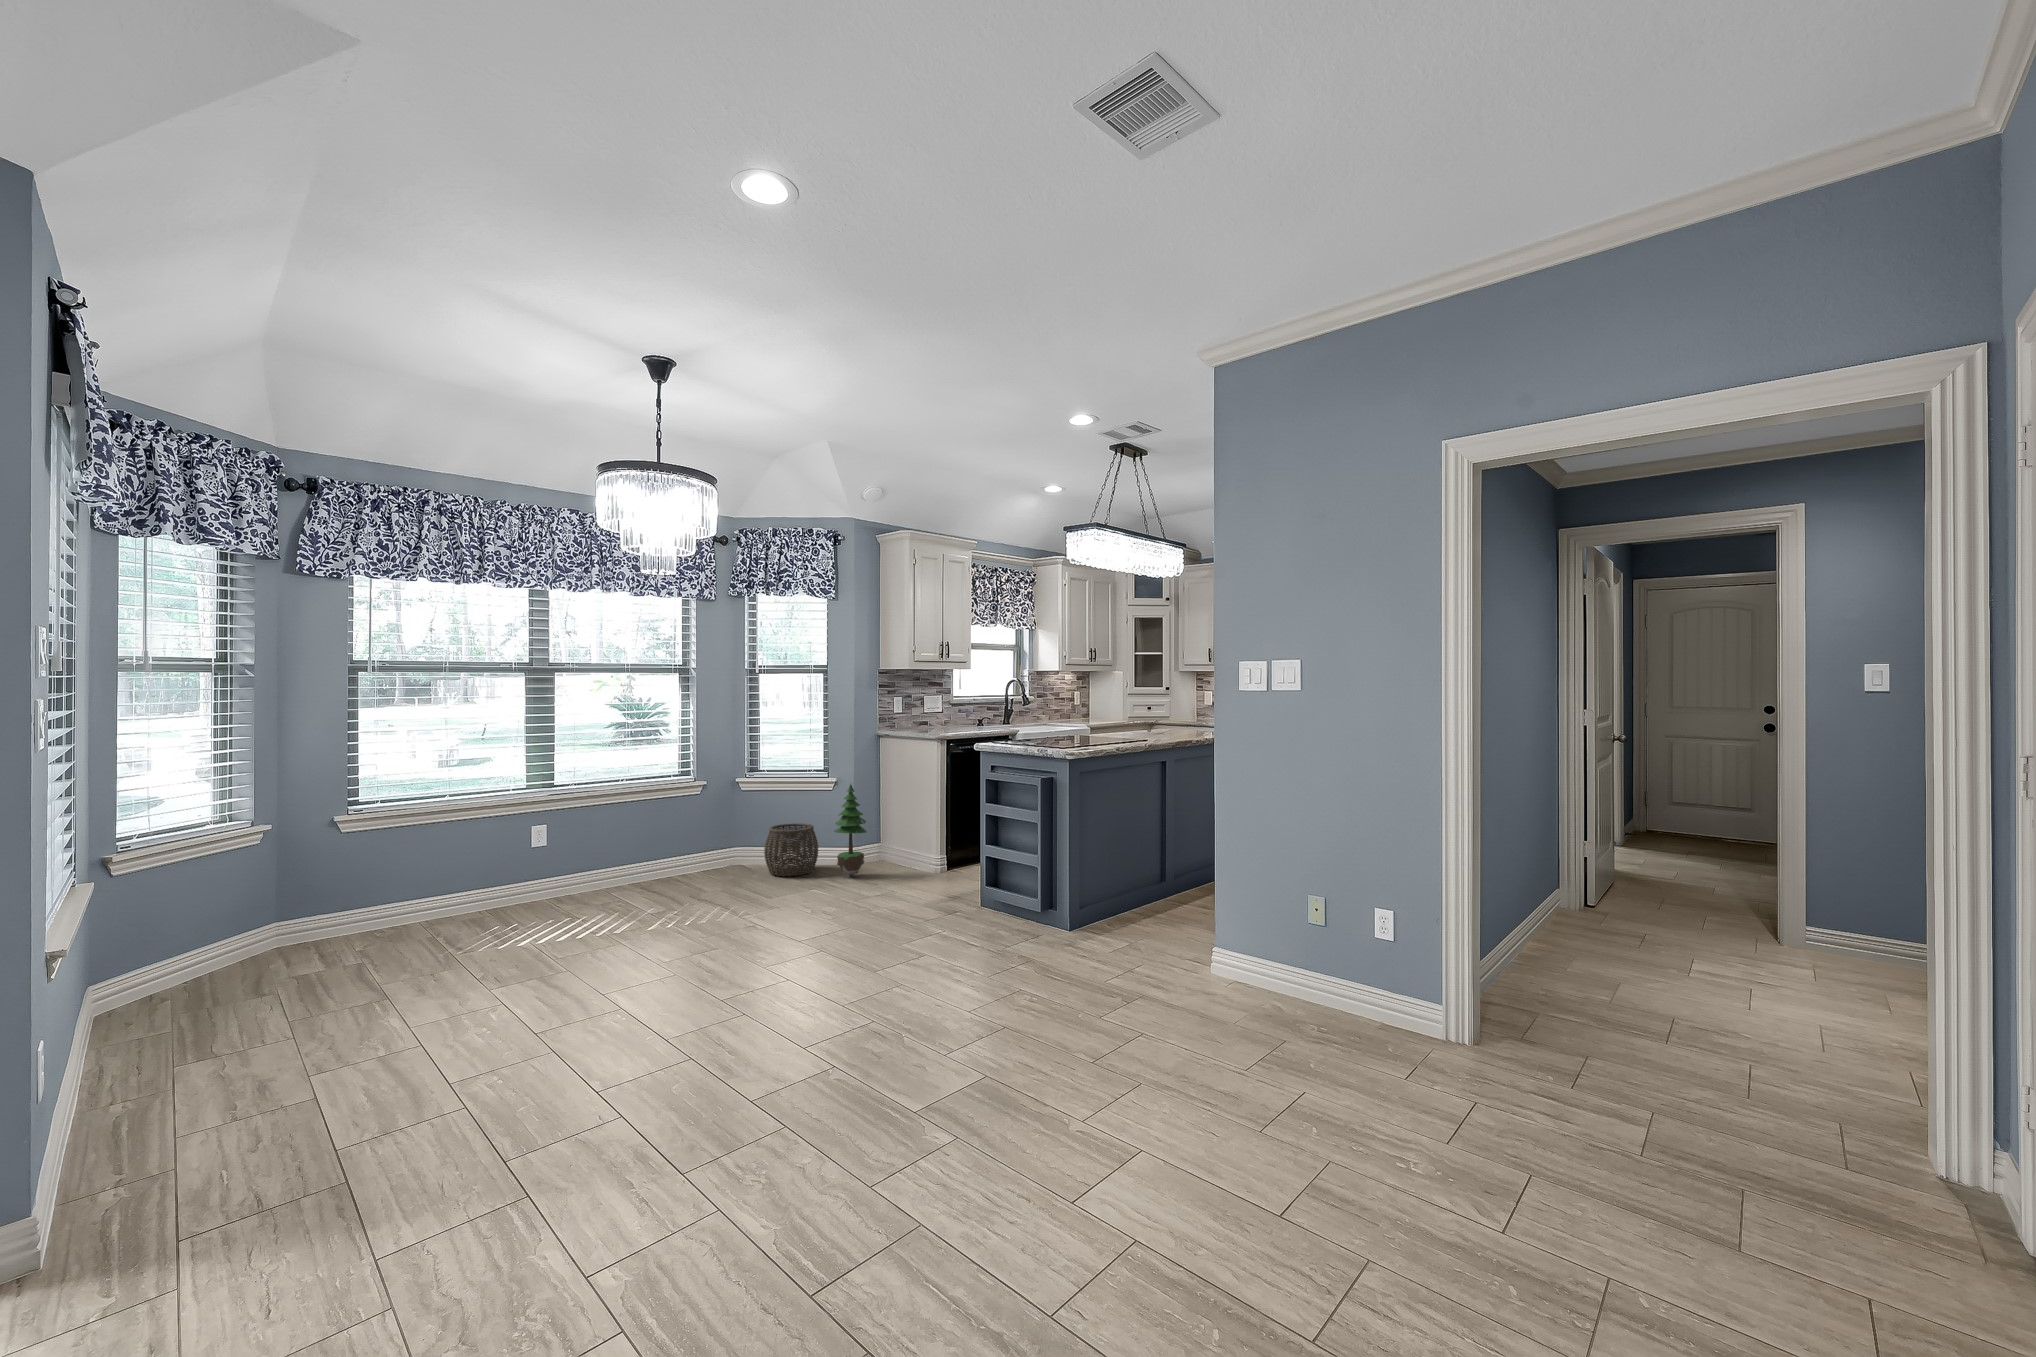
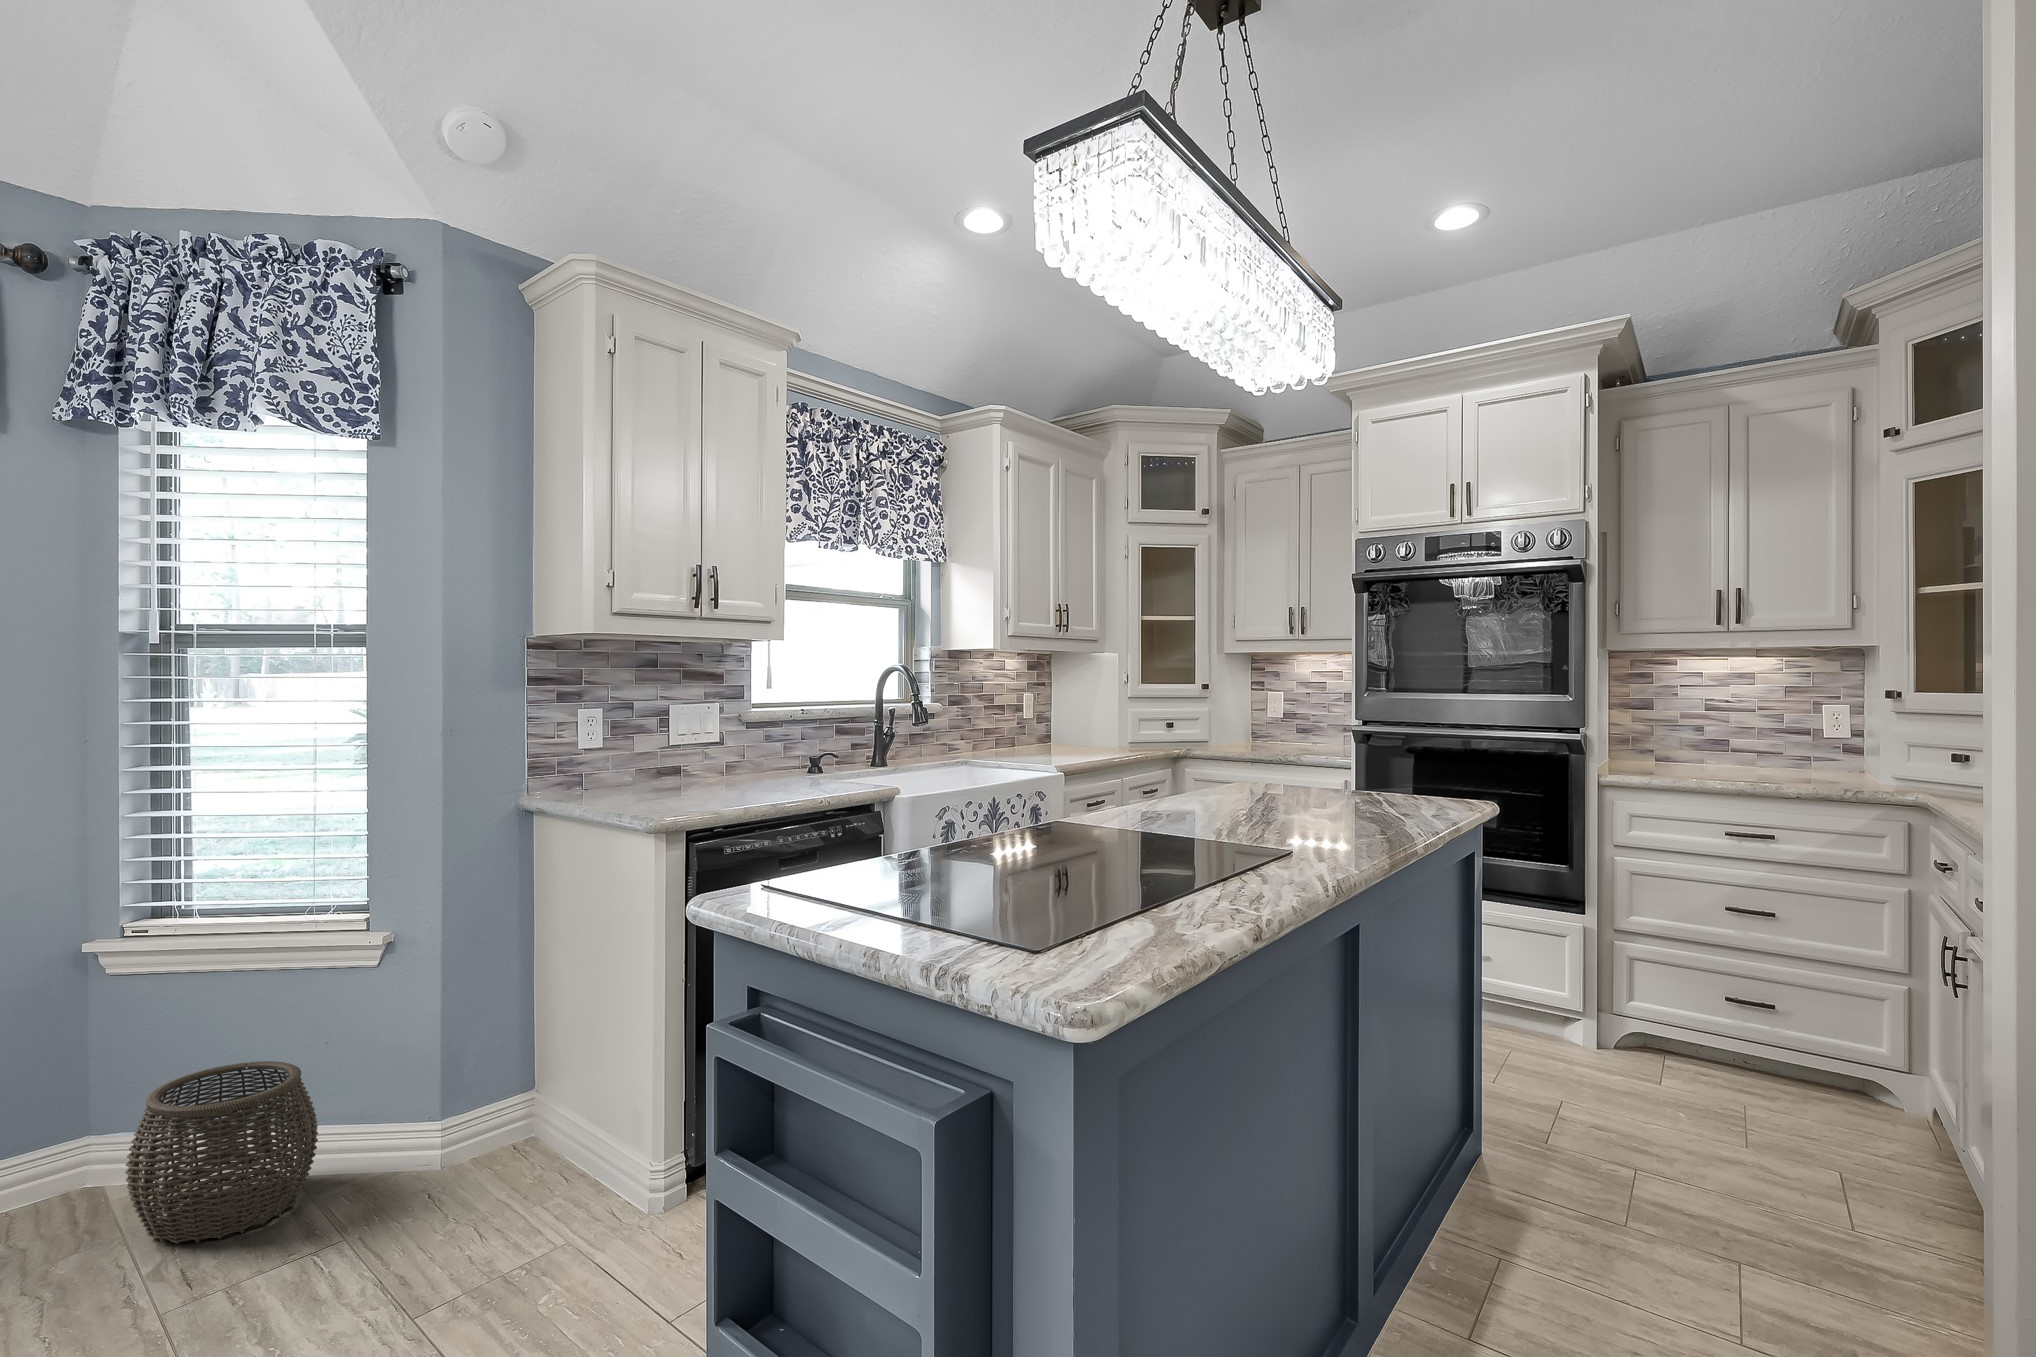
potted tree: present [834,784,867,876] -> none [327,966,441,1238]

